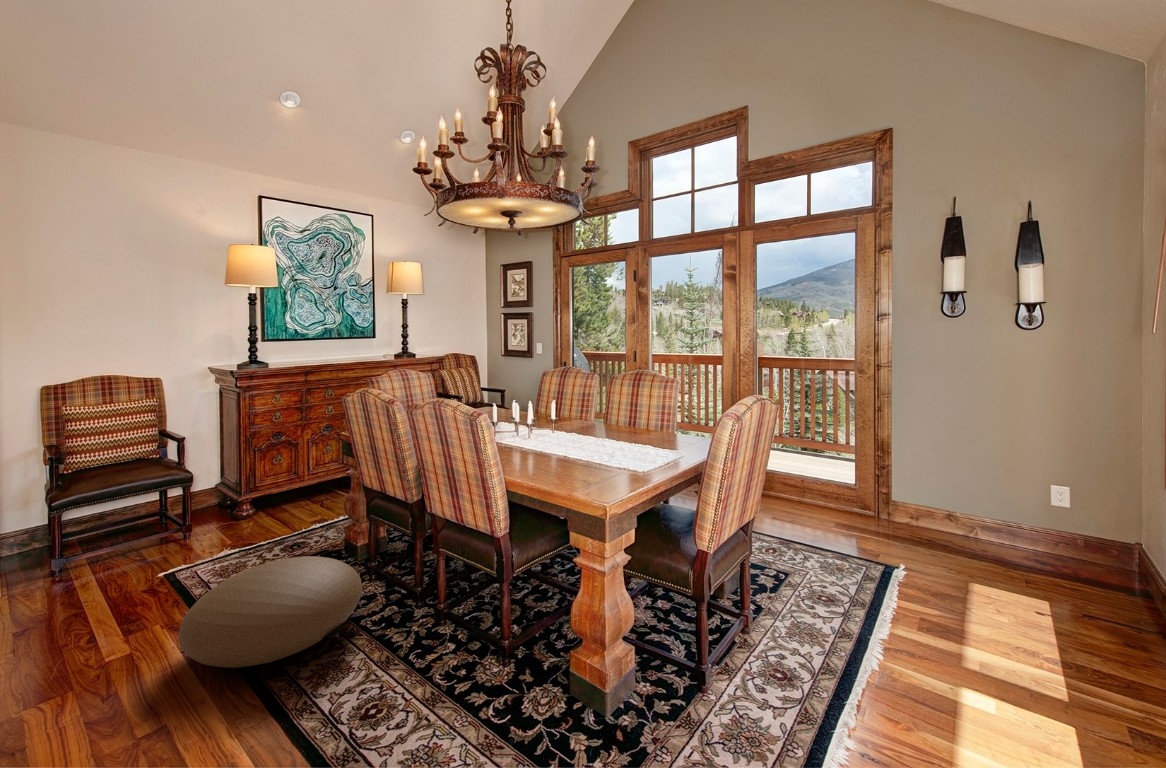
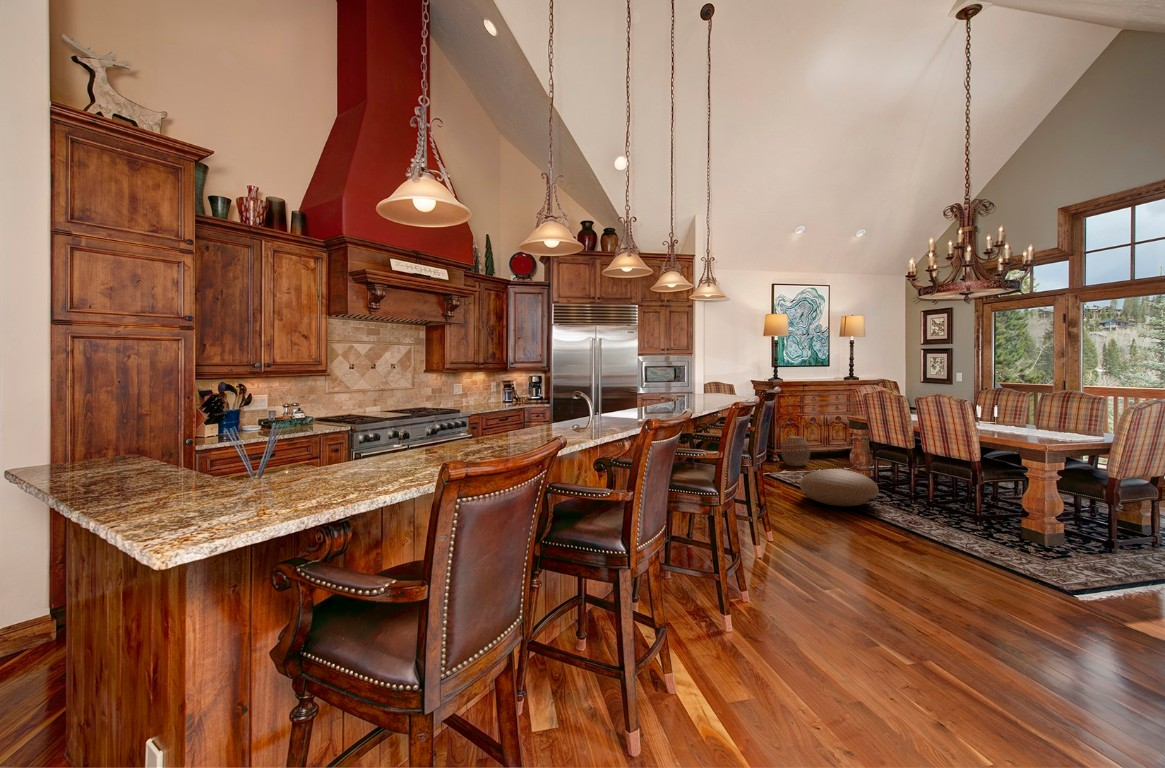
woven basket: none [267,462,321,517] -> present [781,436,810,466]

